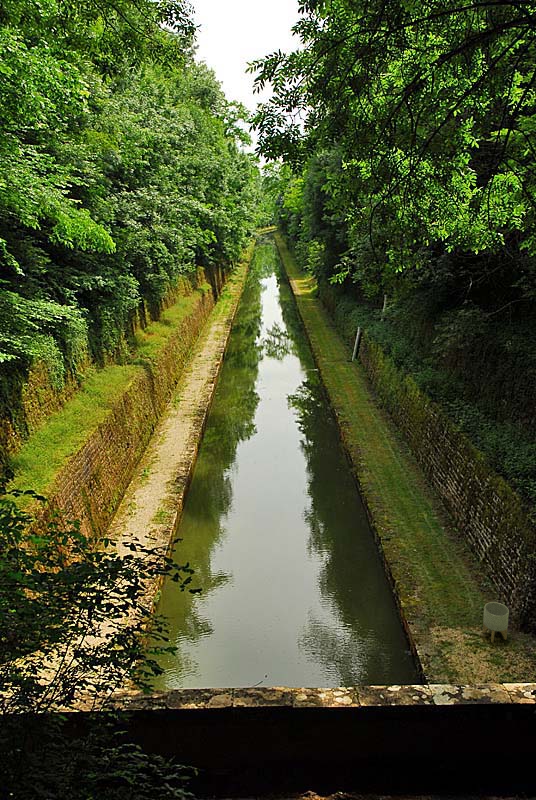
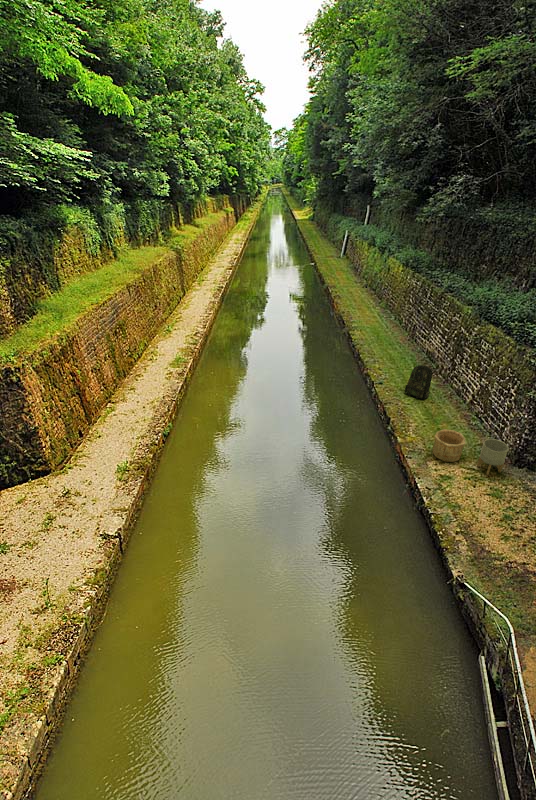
backpack: none [415,517,443,555] -> present [405,365,432,399]
wooden bucket: none [437,592,470,629] -> present [433,429,466,462]

